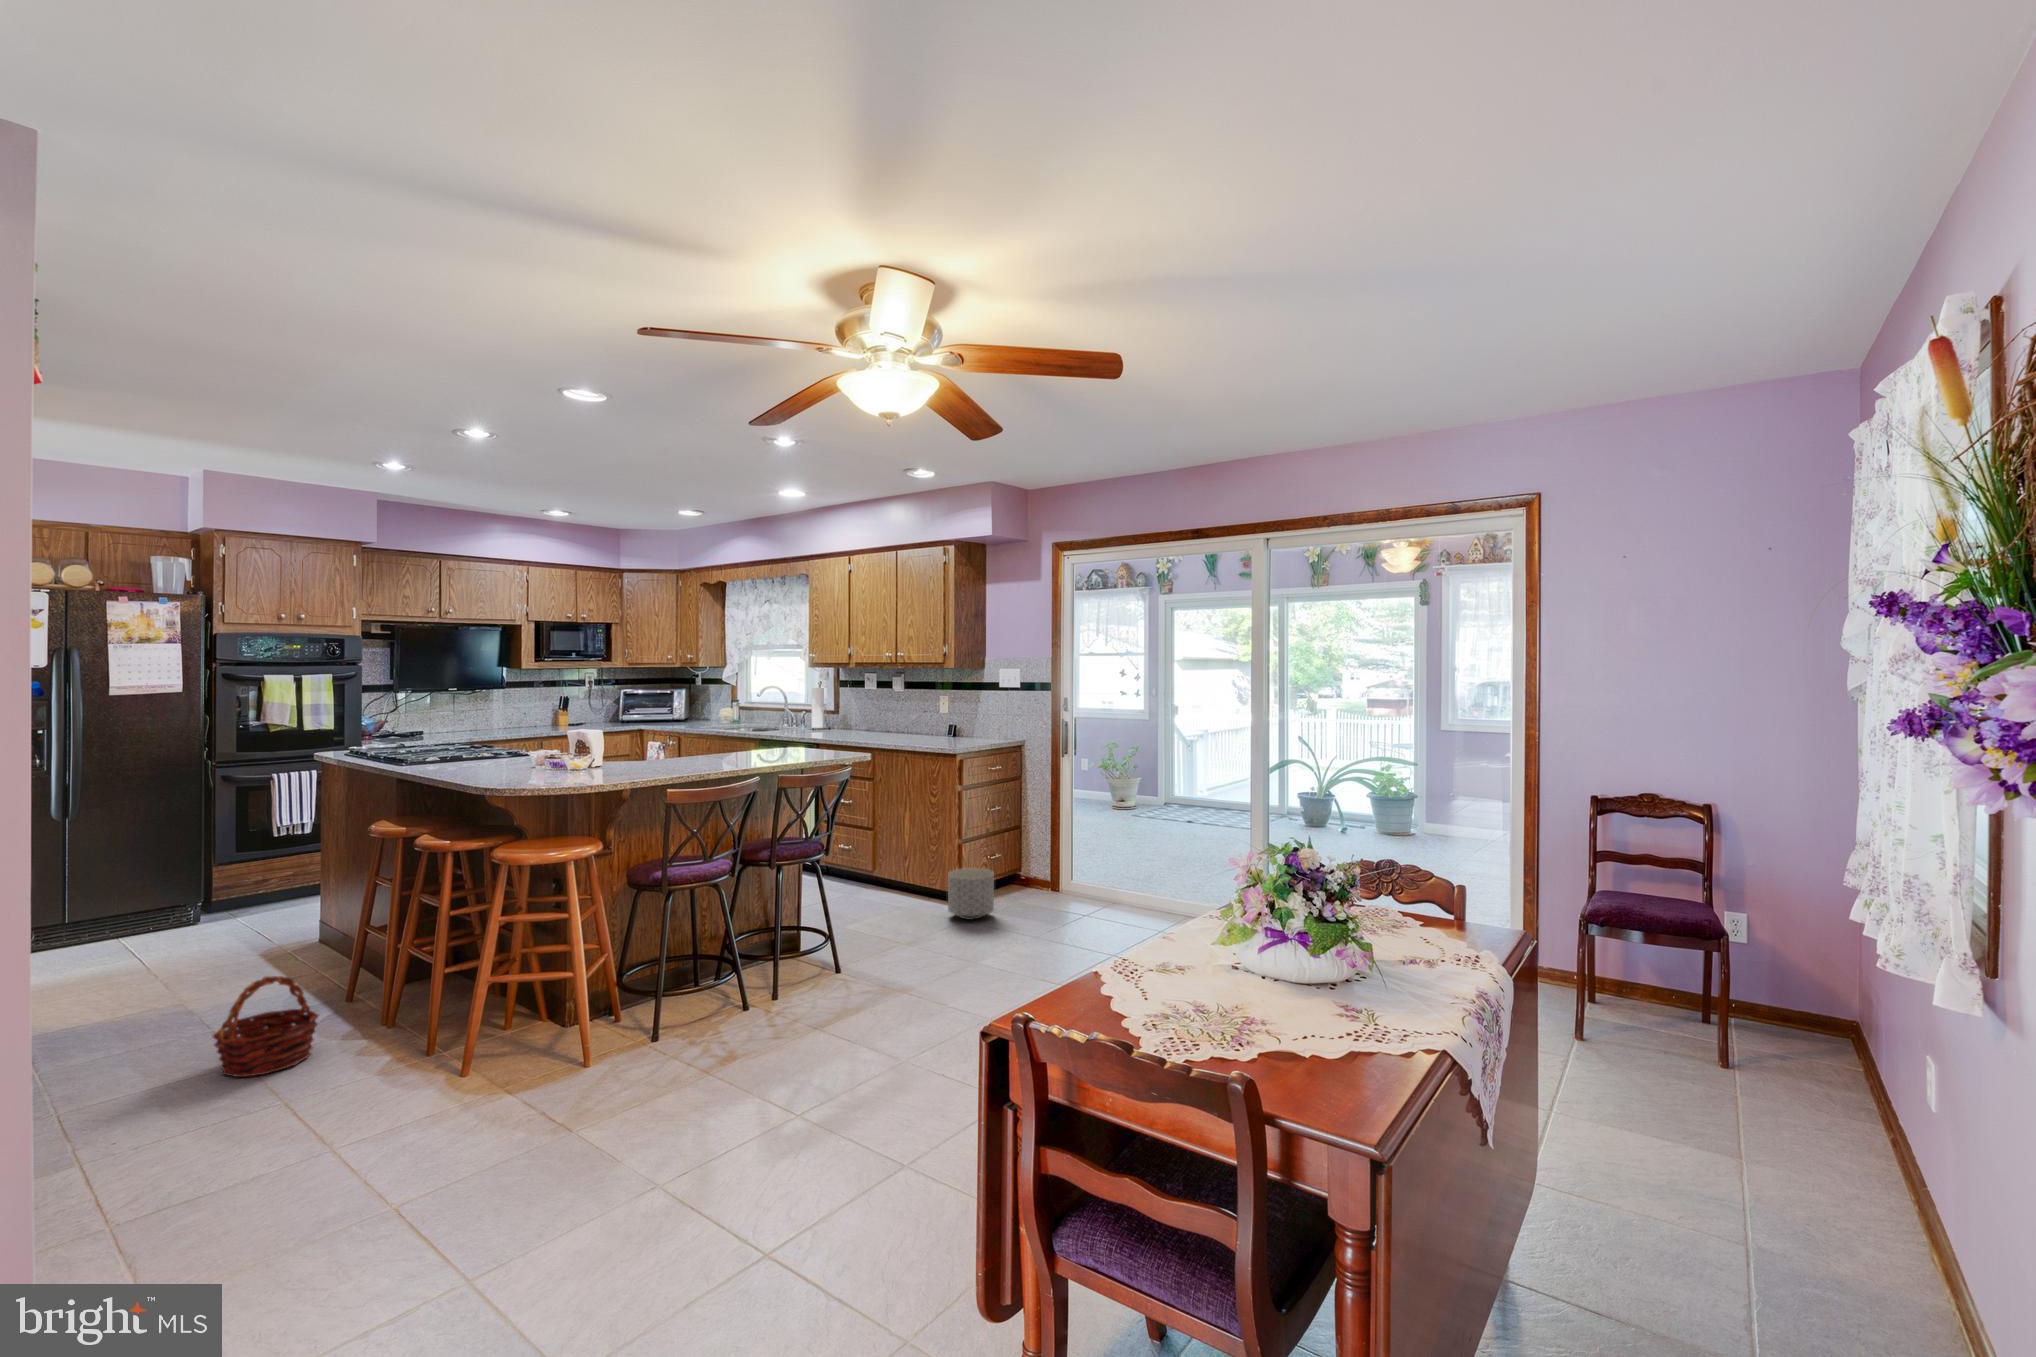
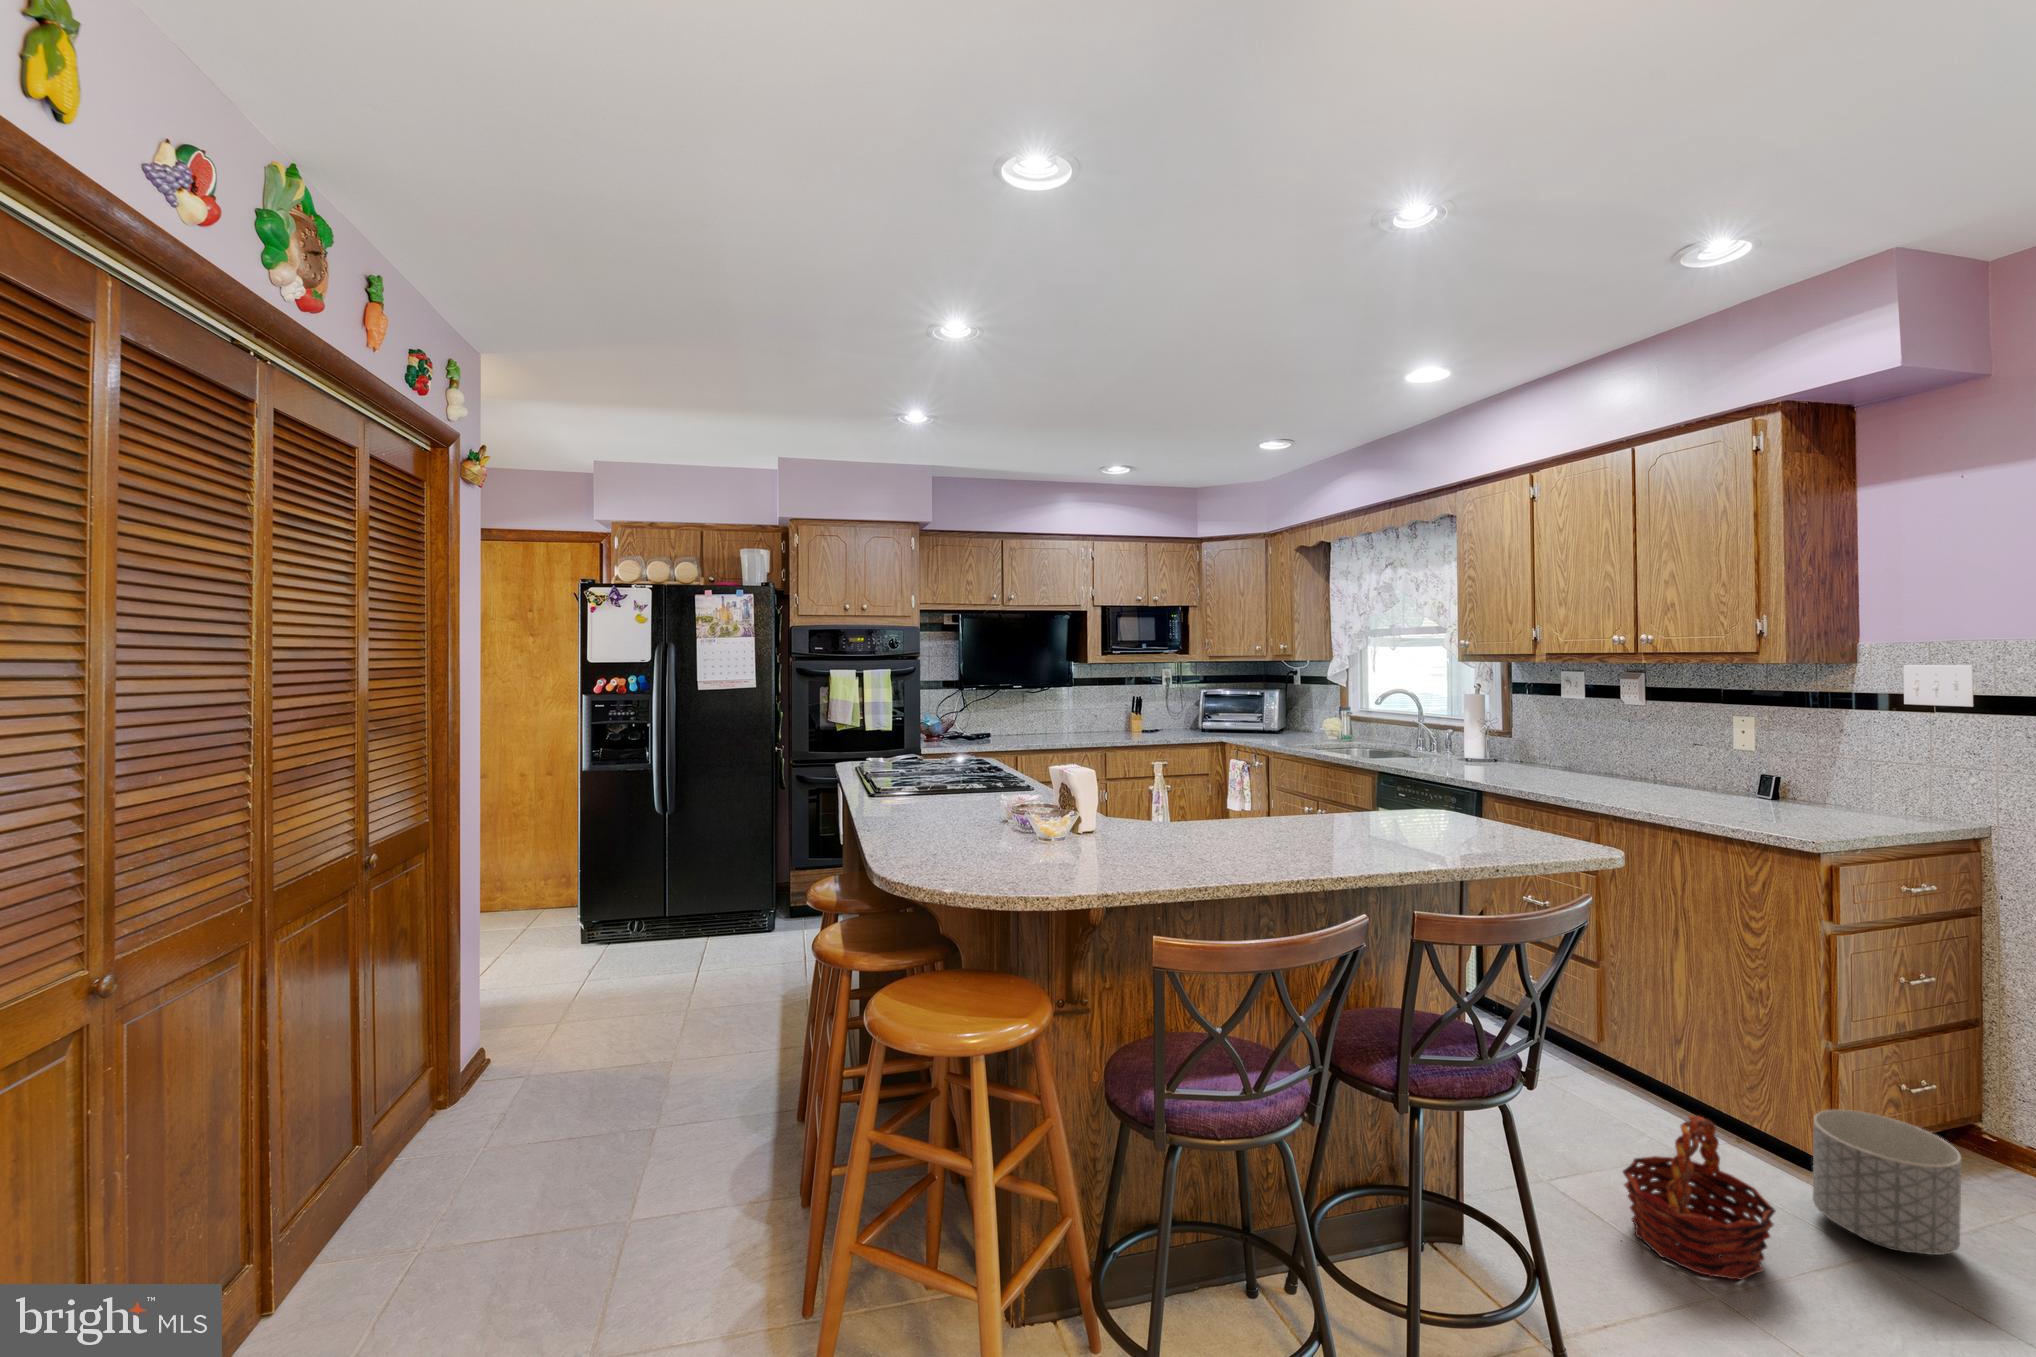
basket: present [213,976,319,1077] -> present [1623,1115,1775,1280]

